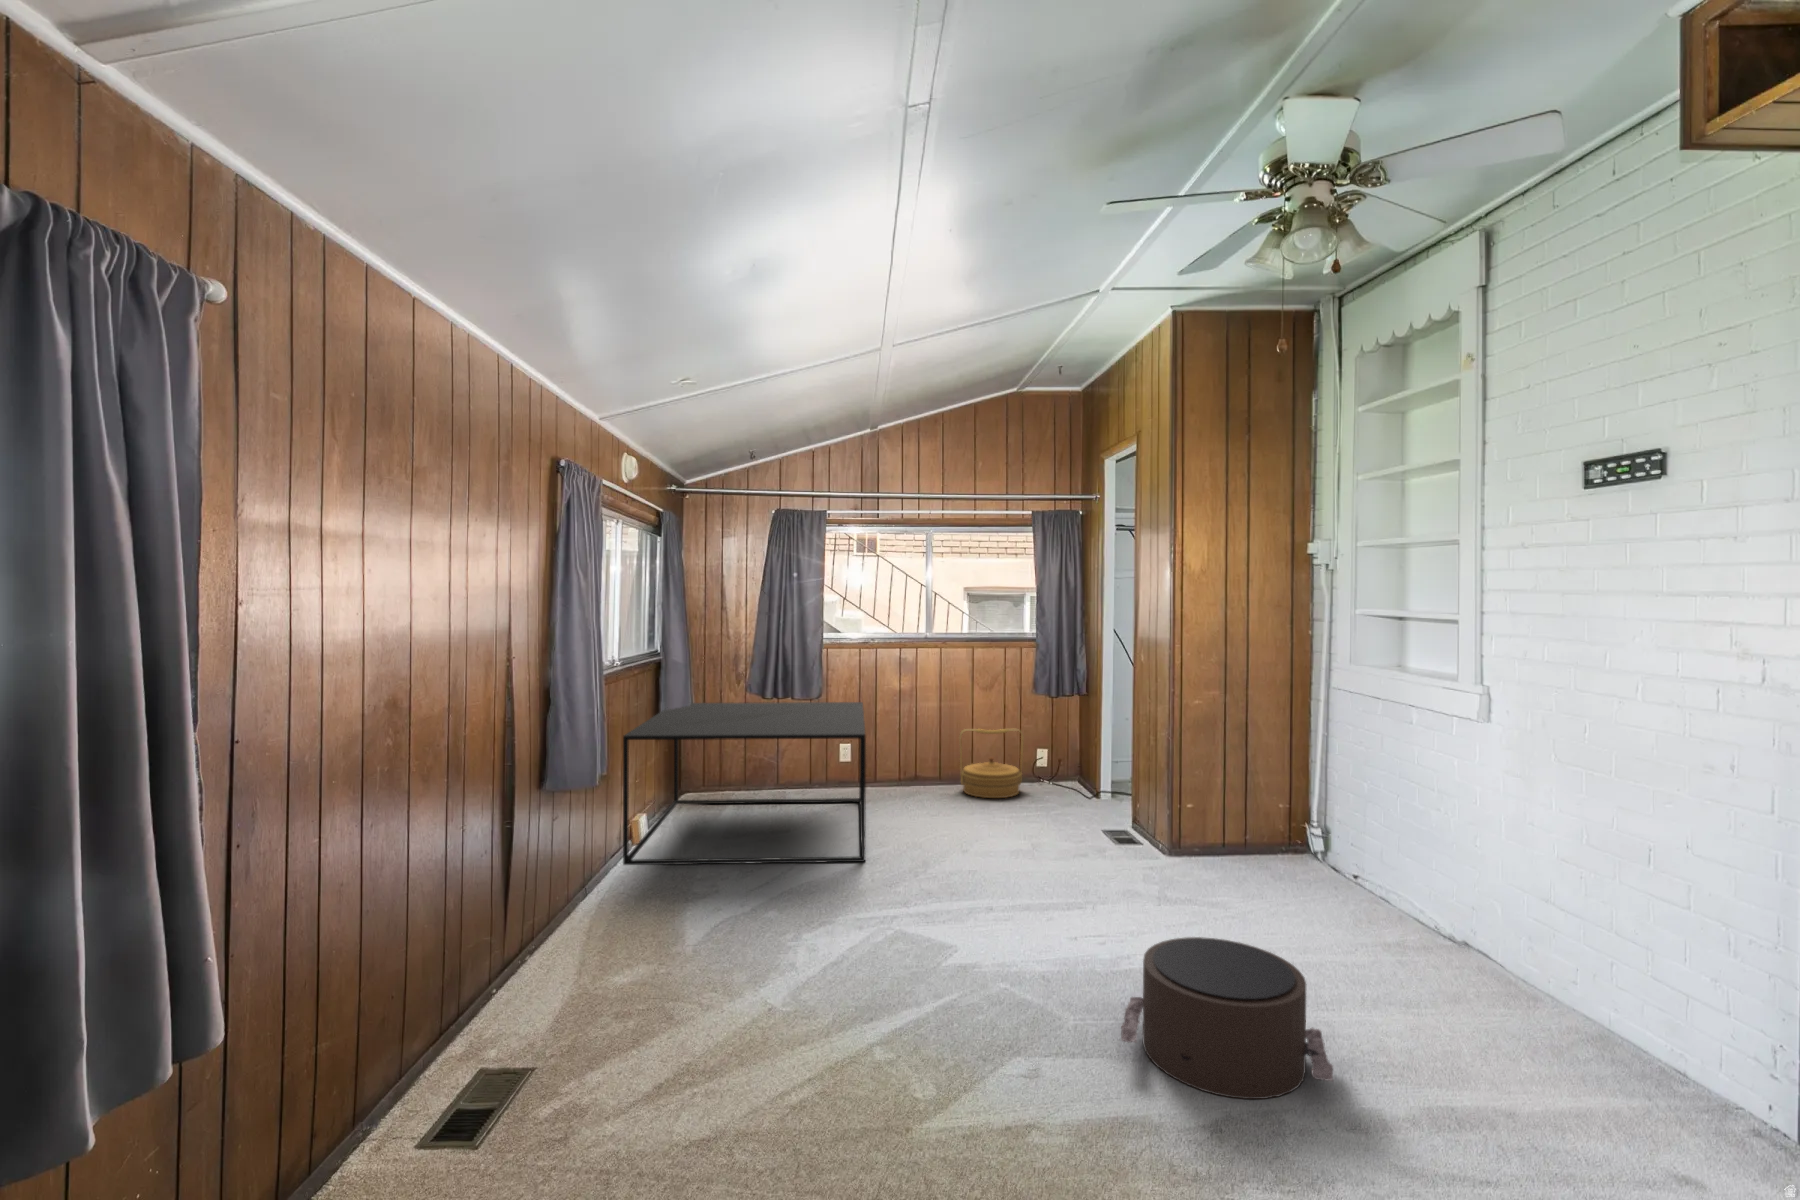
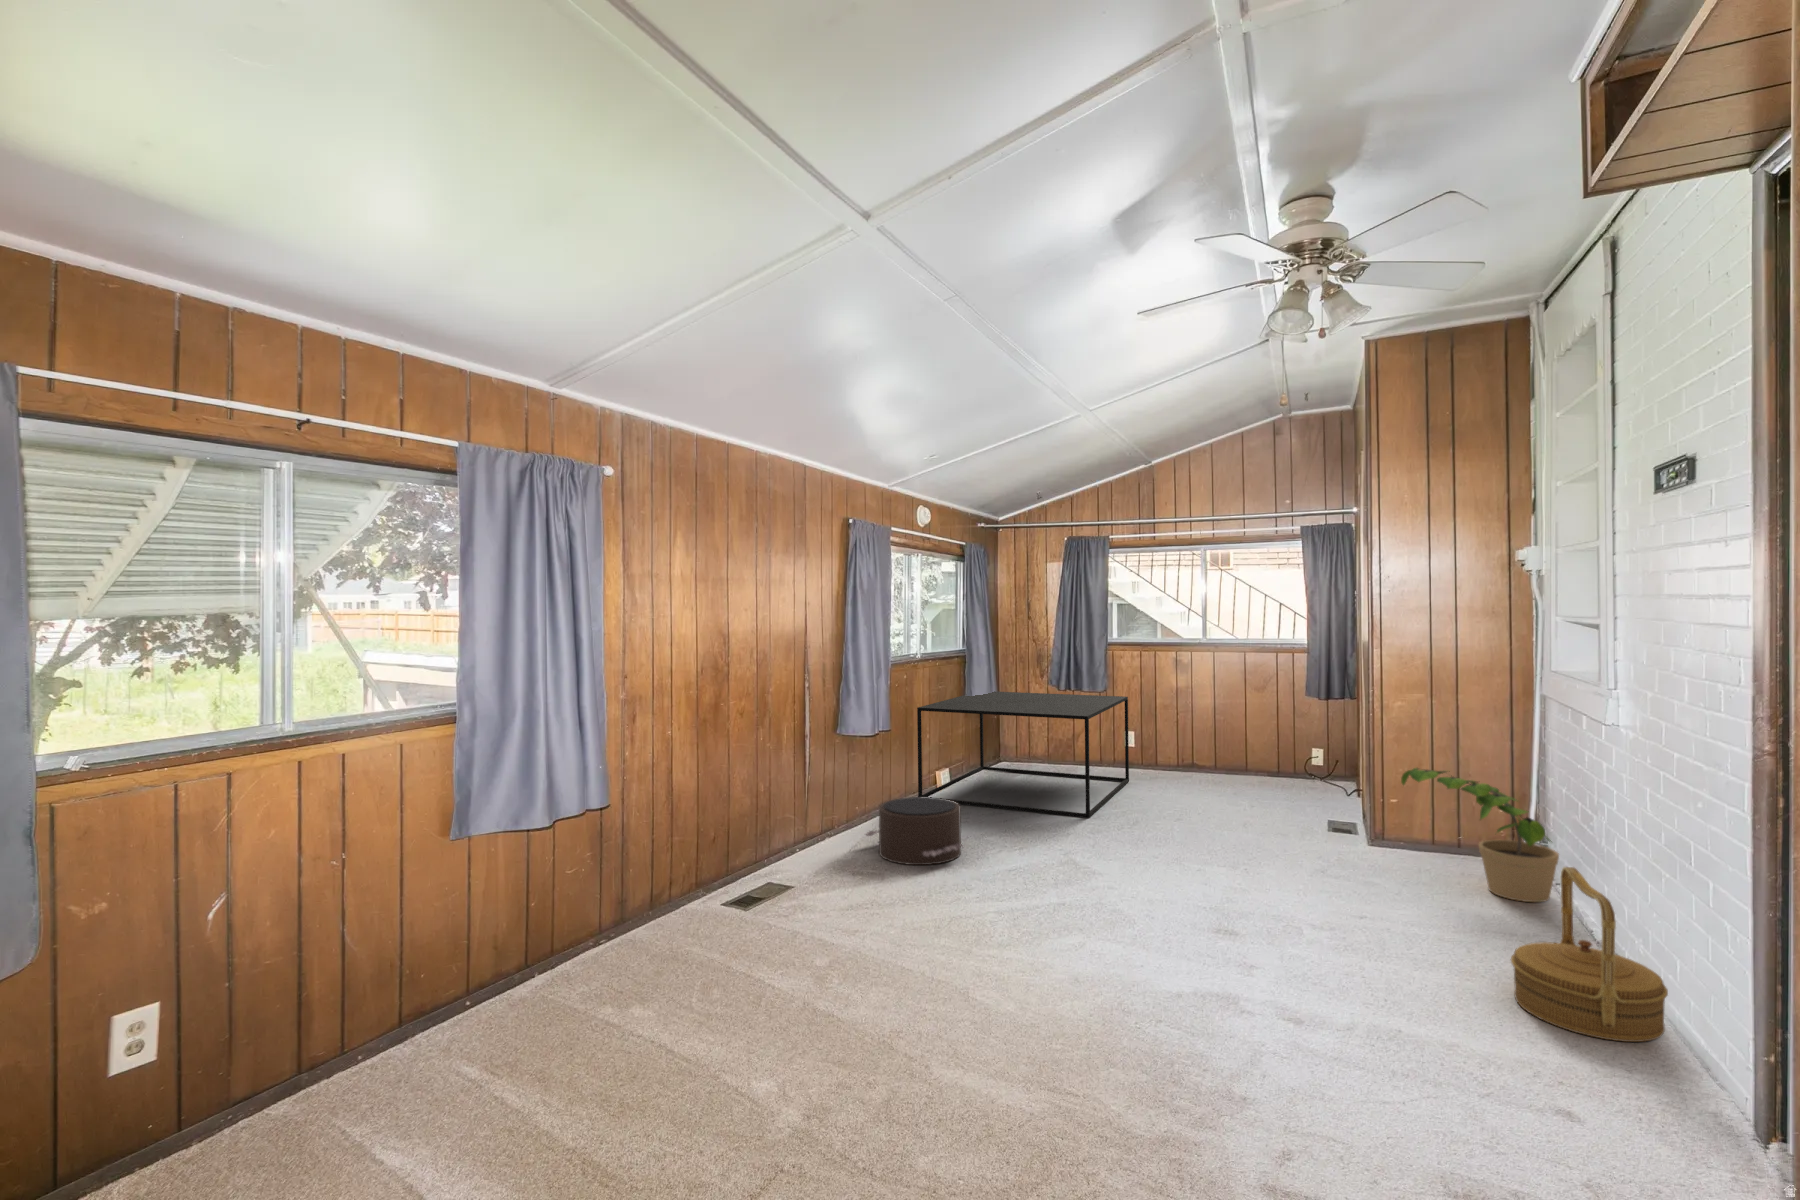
woven basket: present [960,729,1023,798] -> present [1511,867,1668,1042]
potted plant: none [1236,773,1379,904] -> present [1401,768,1559,902]
pouf: present [1121,937,1333,1099] -> present [866,797,962,865]

